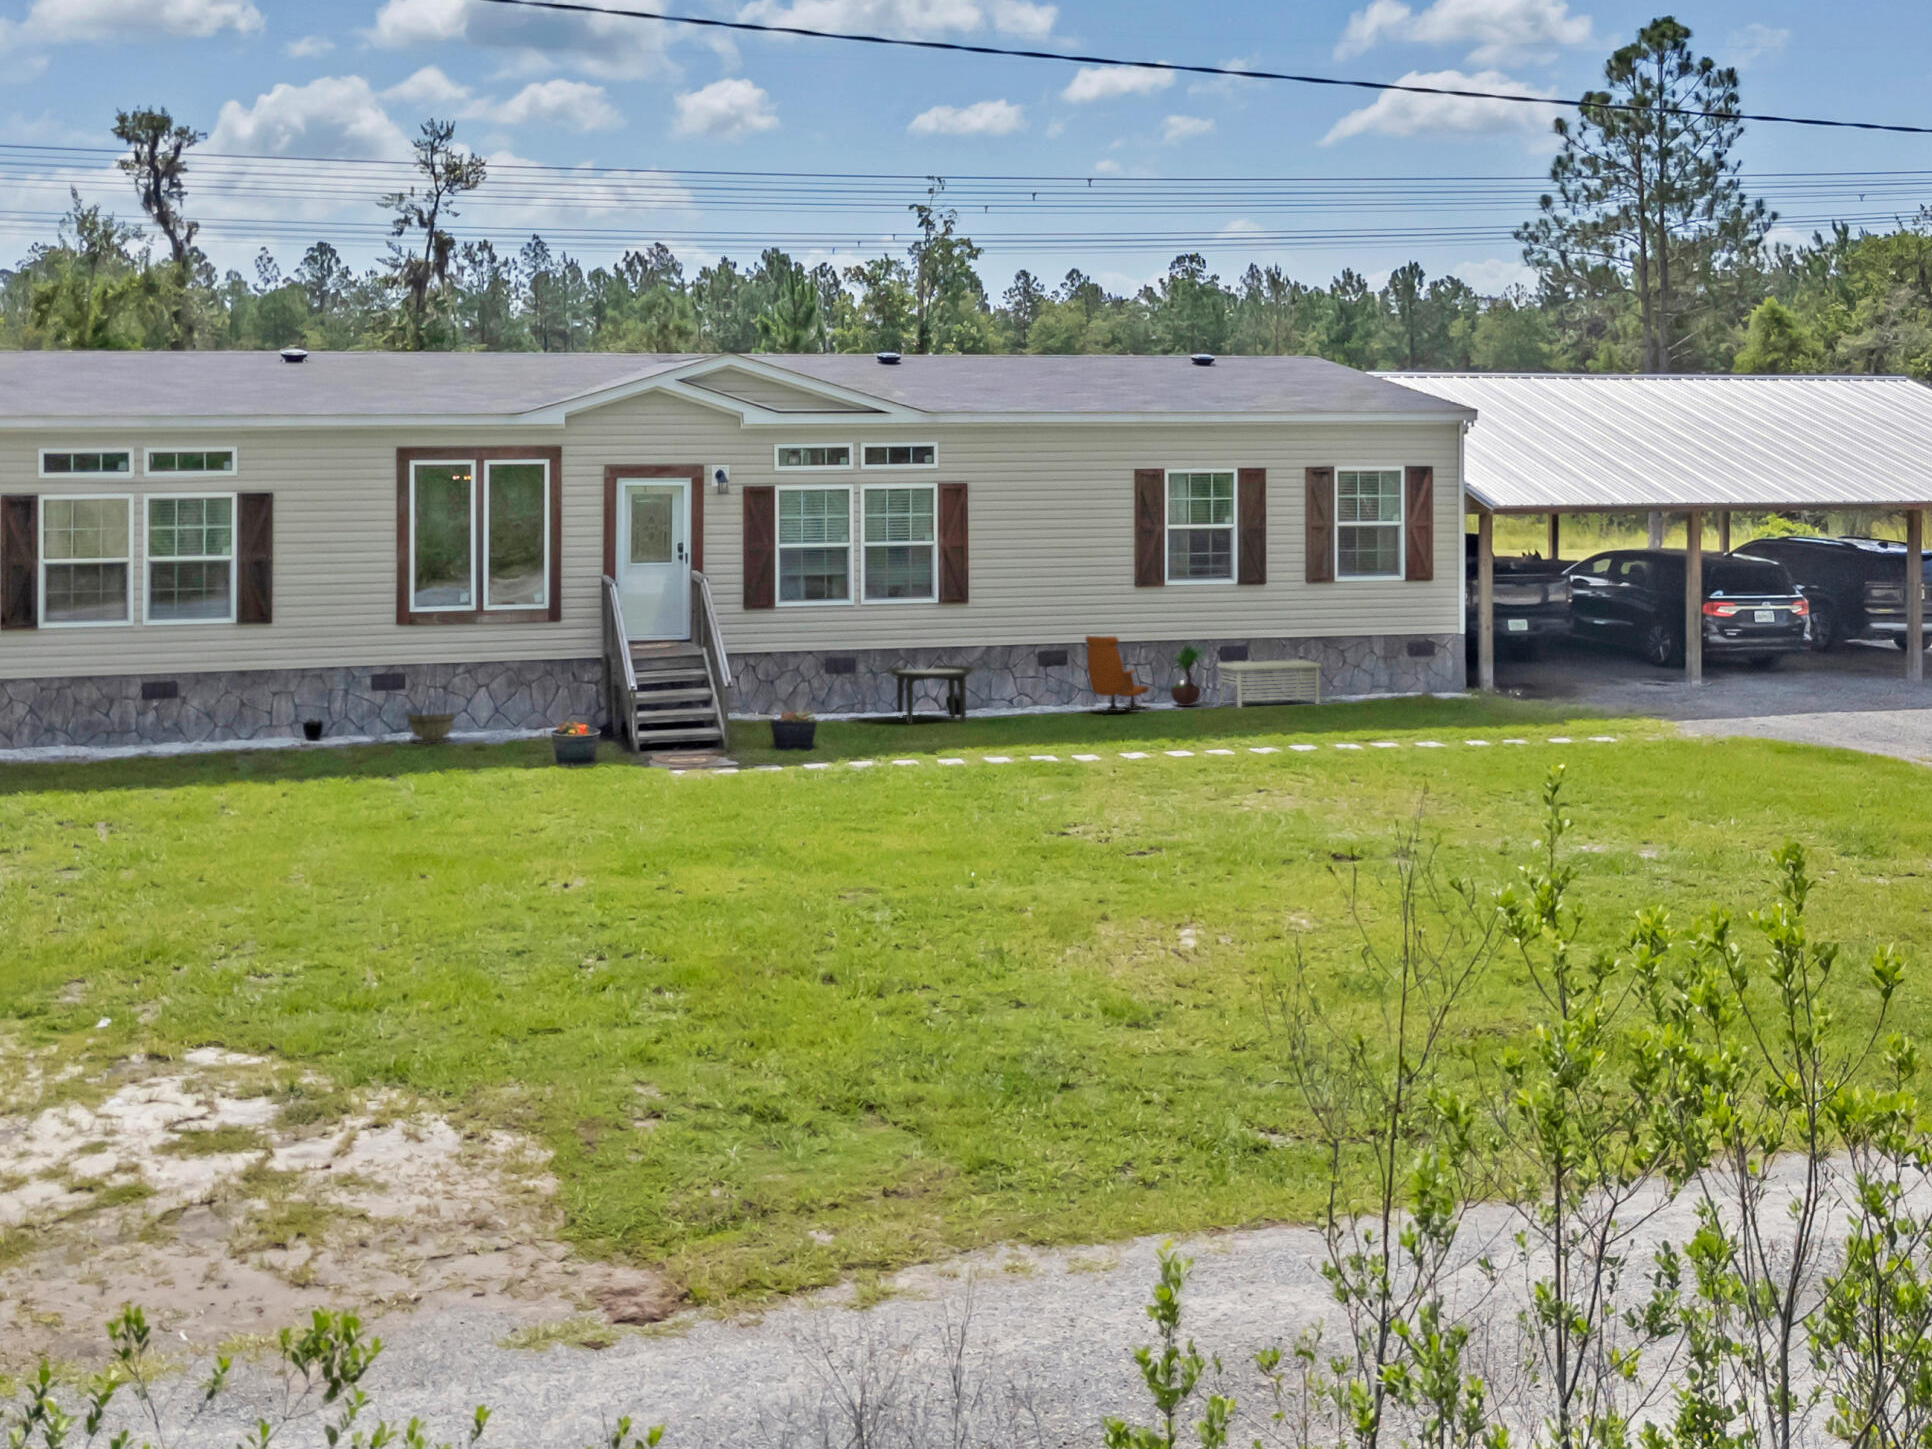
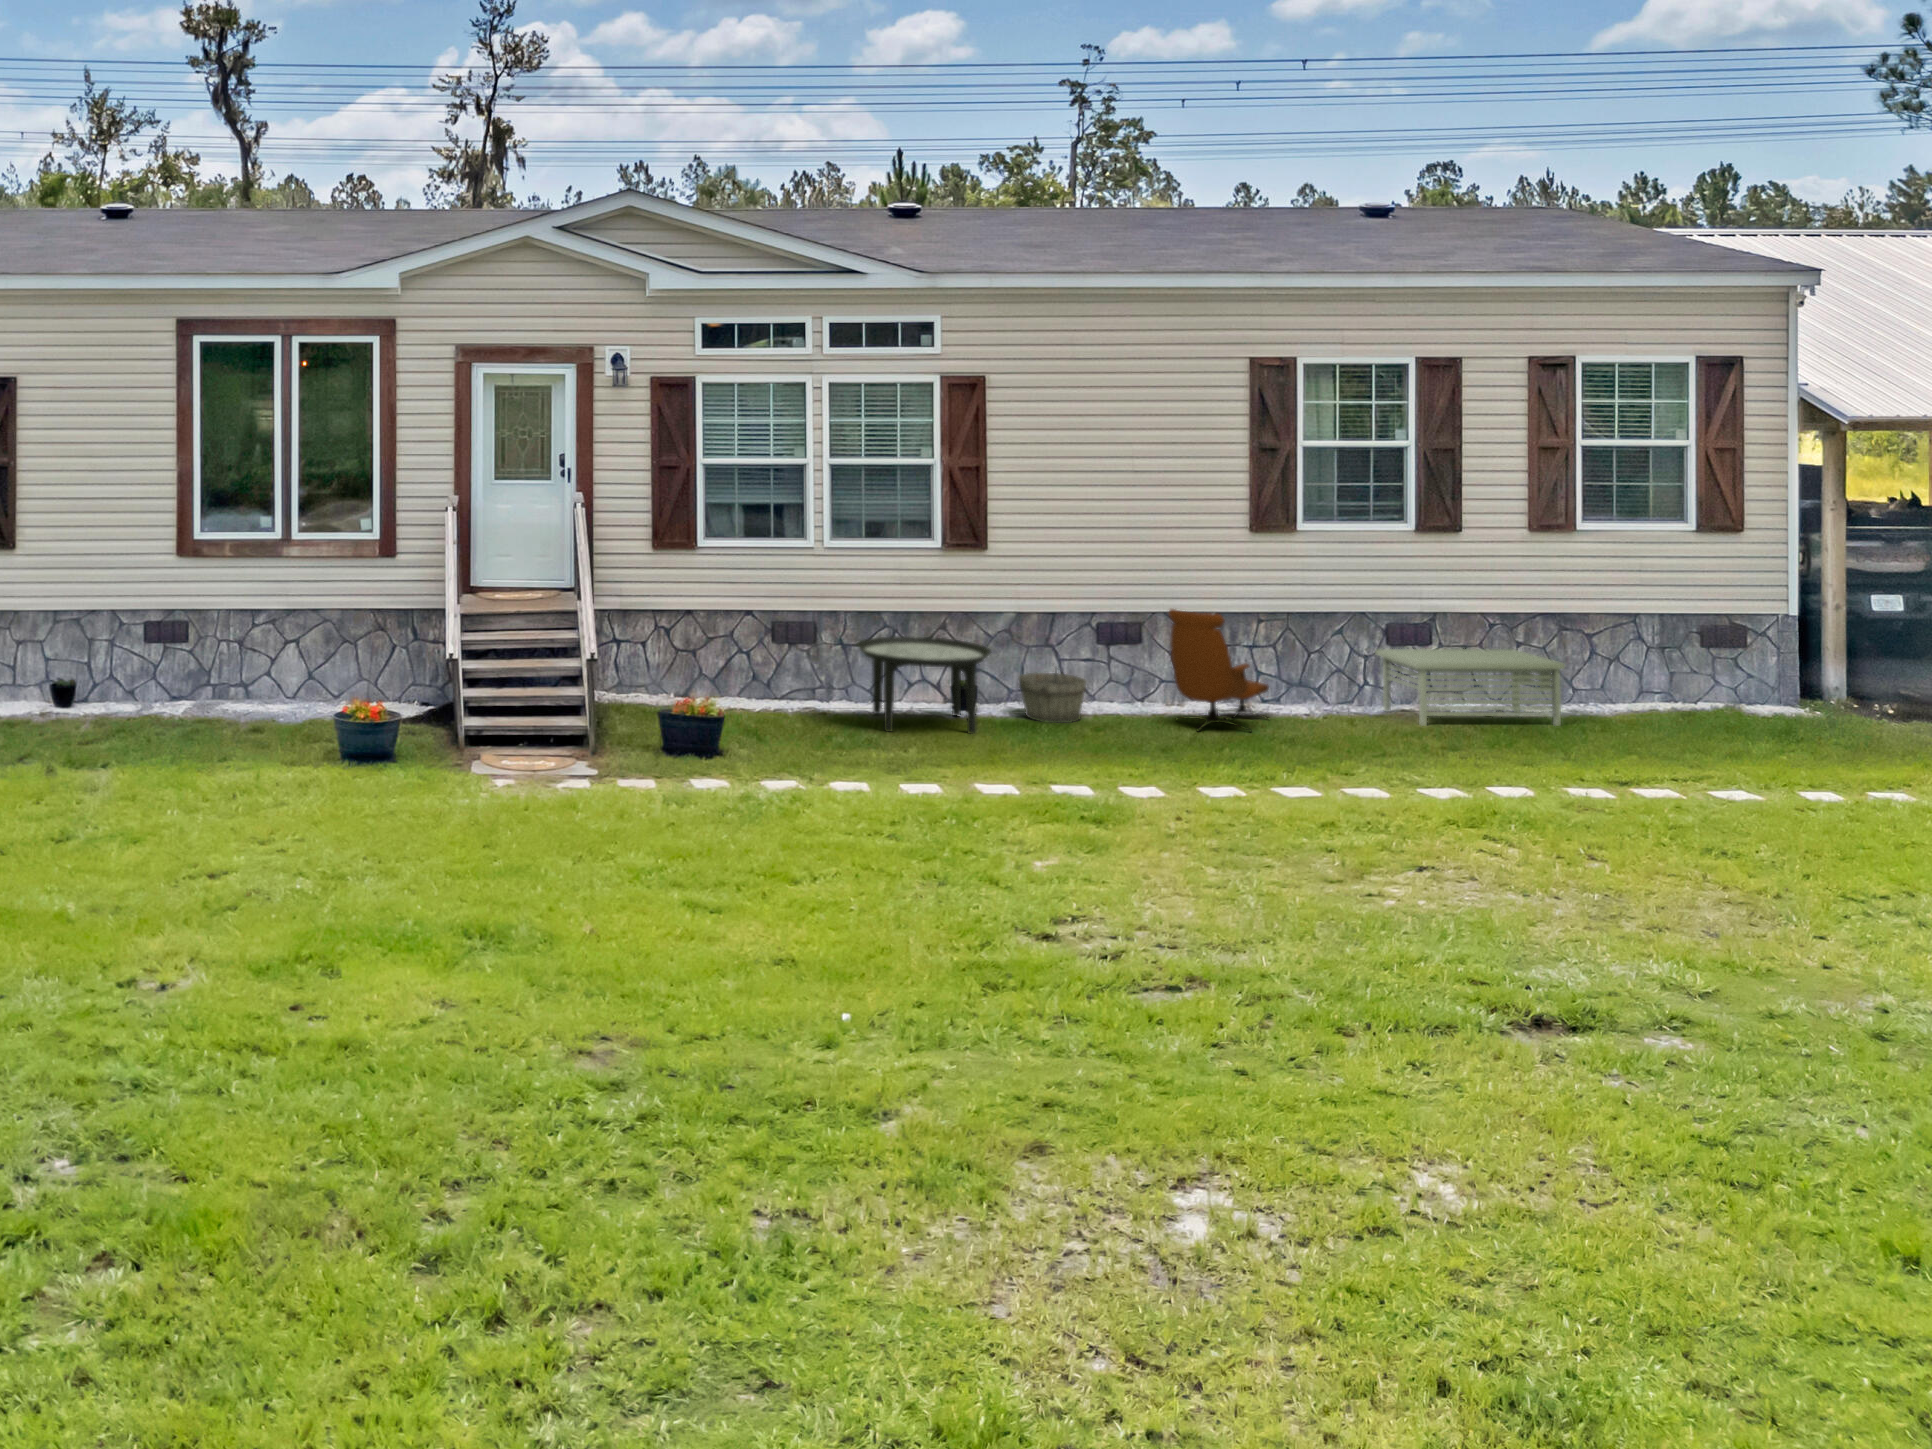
potted tree: present [1171,644,1203,706] -> none [1303,615,1367,716]
wooden bucket: present [408,713,454,744] -> present [1019,672,1086,723]

